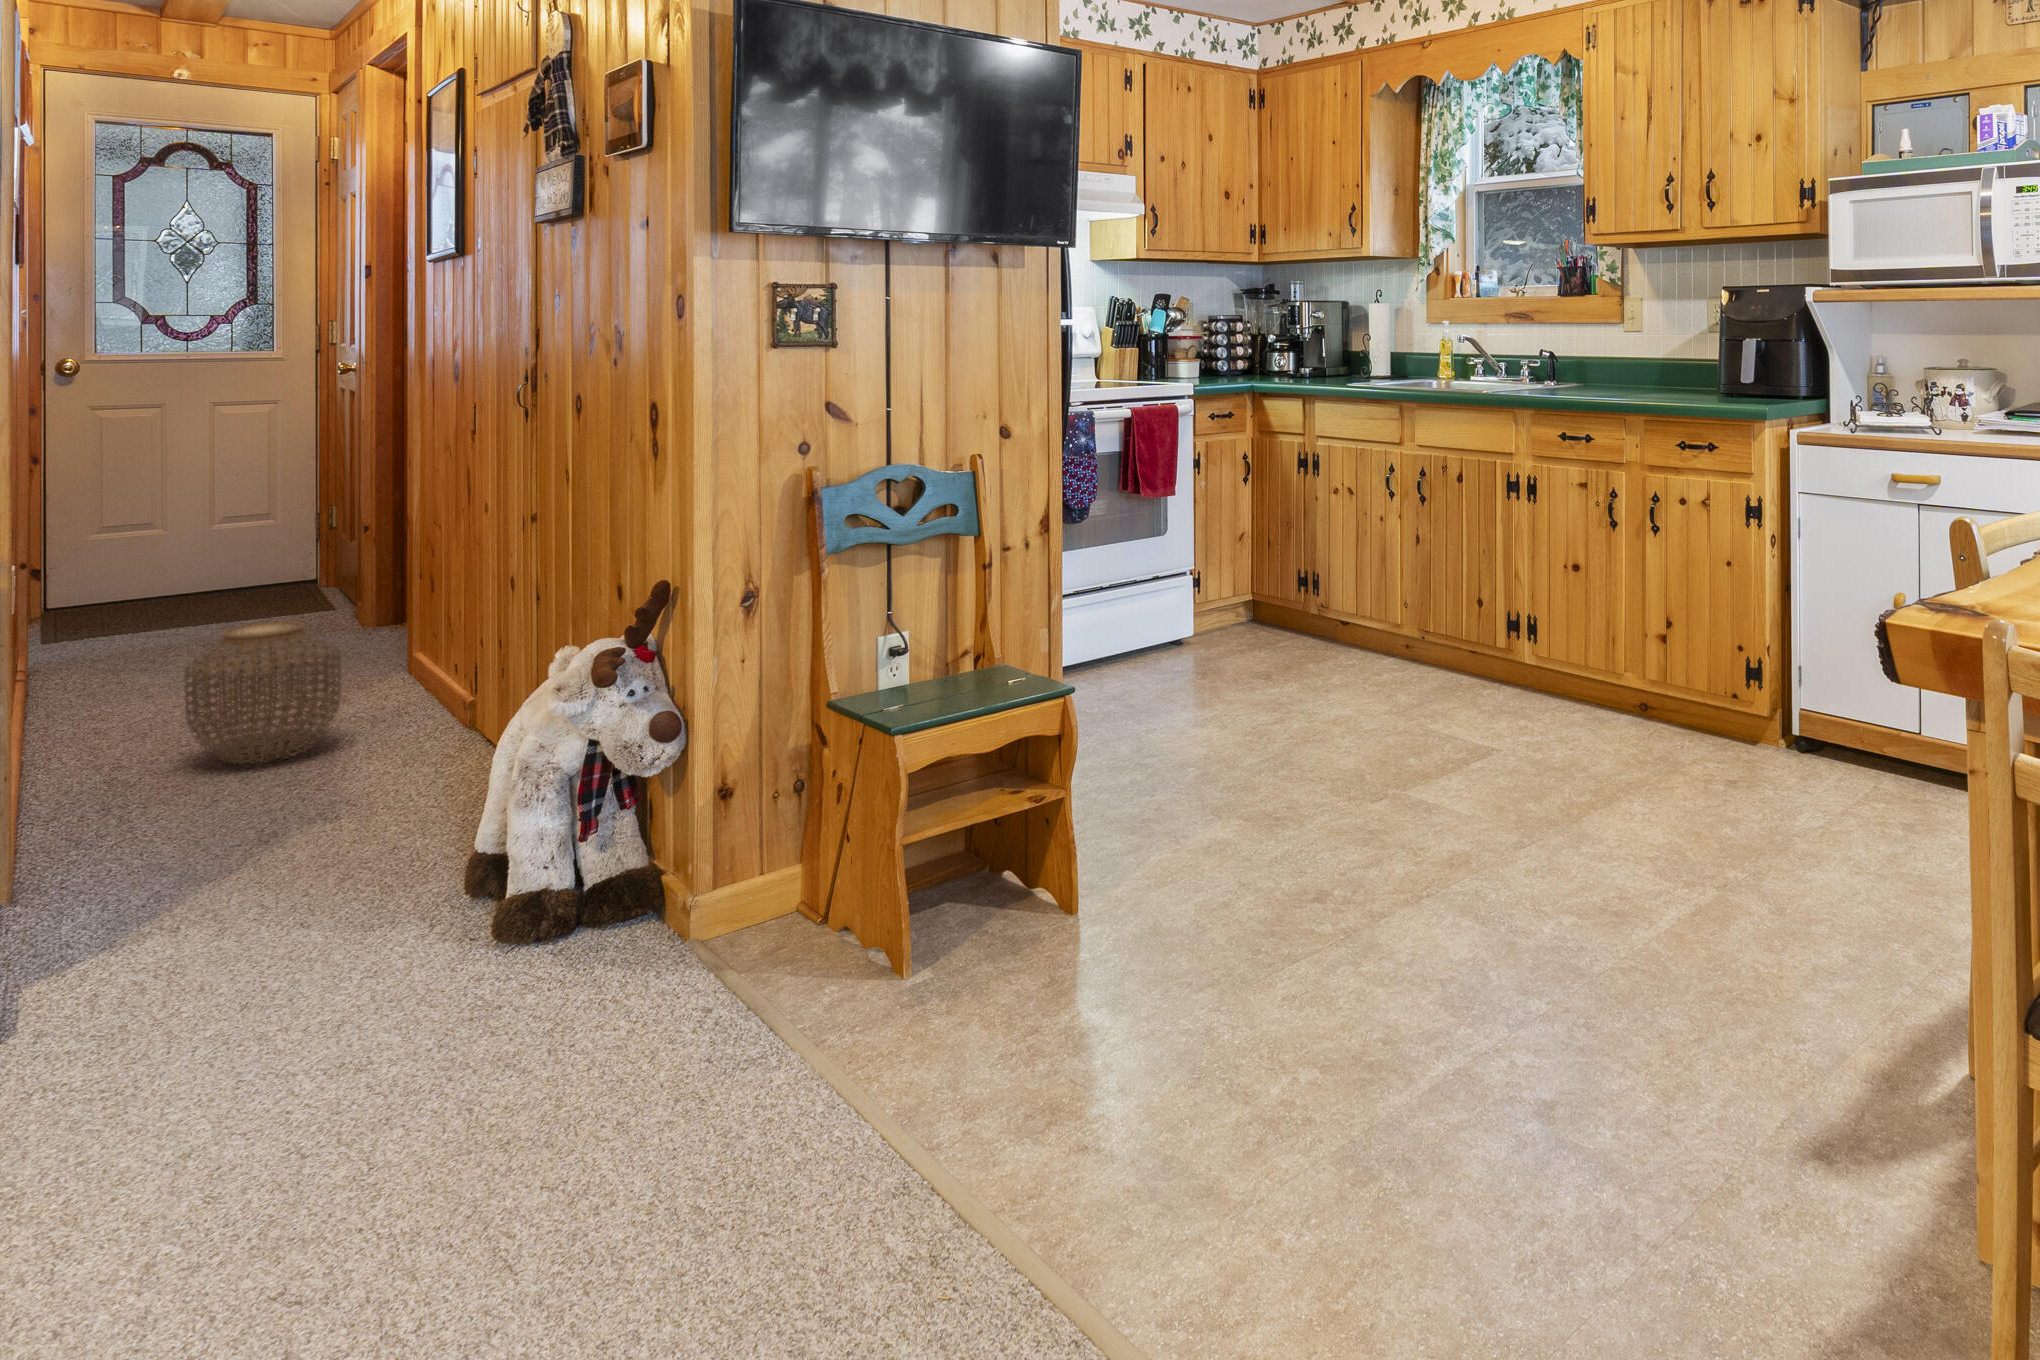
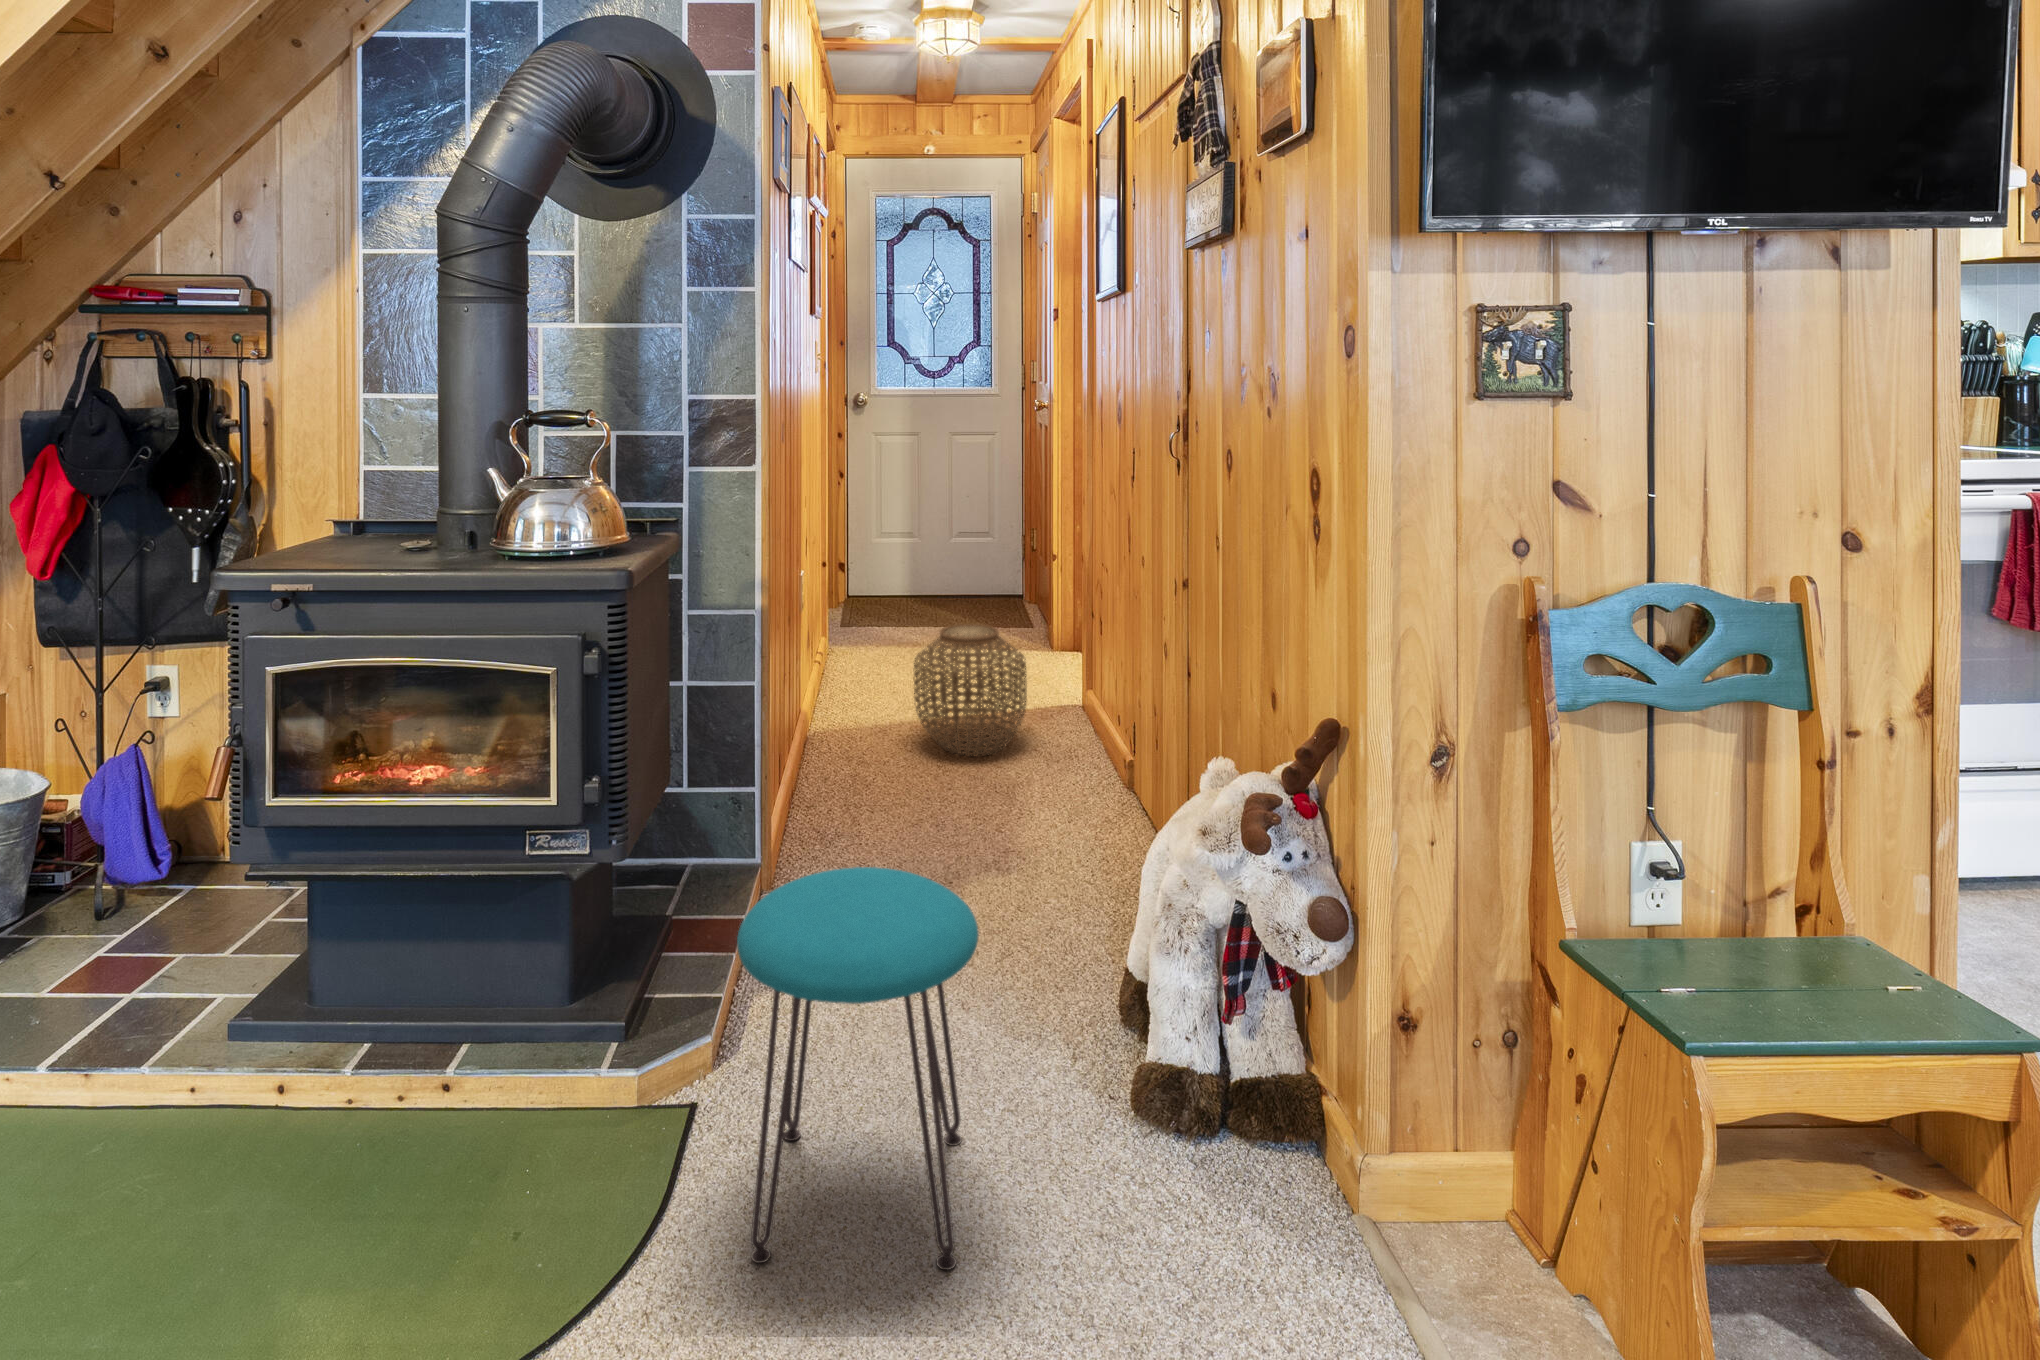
stool: none [70,774,350,1128] -> present [737,867,979,1270]

